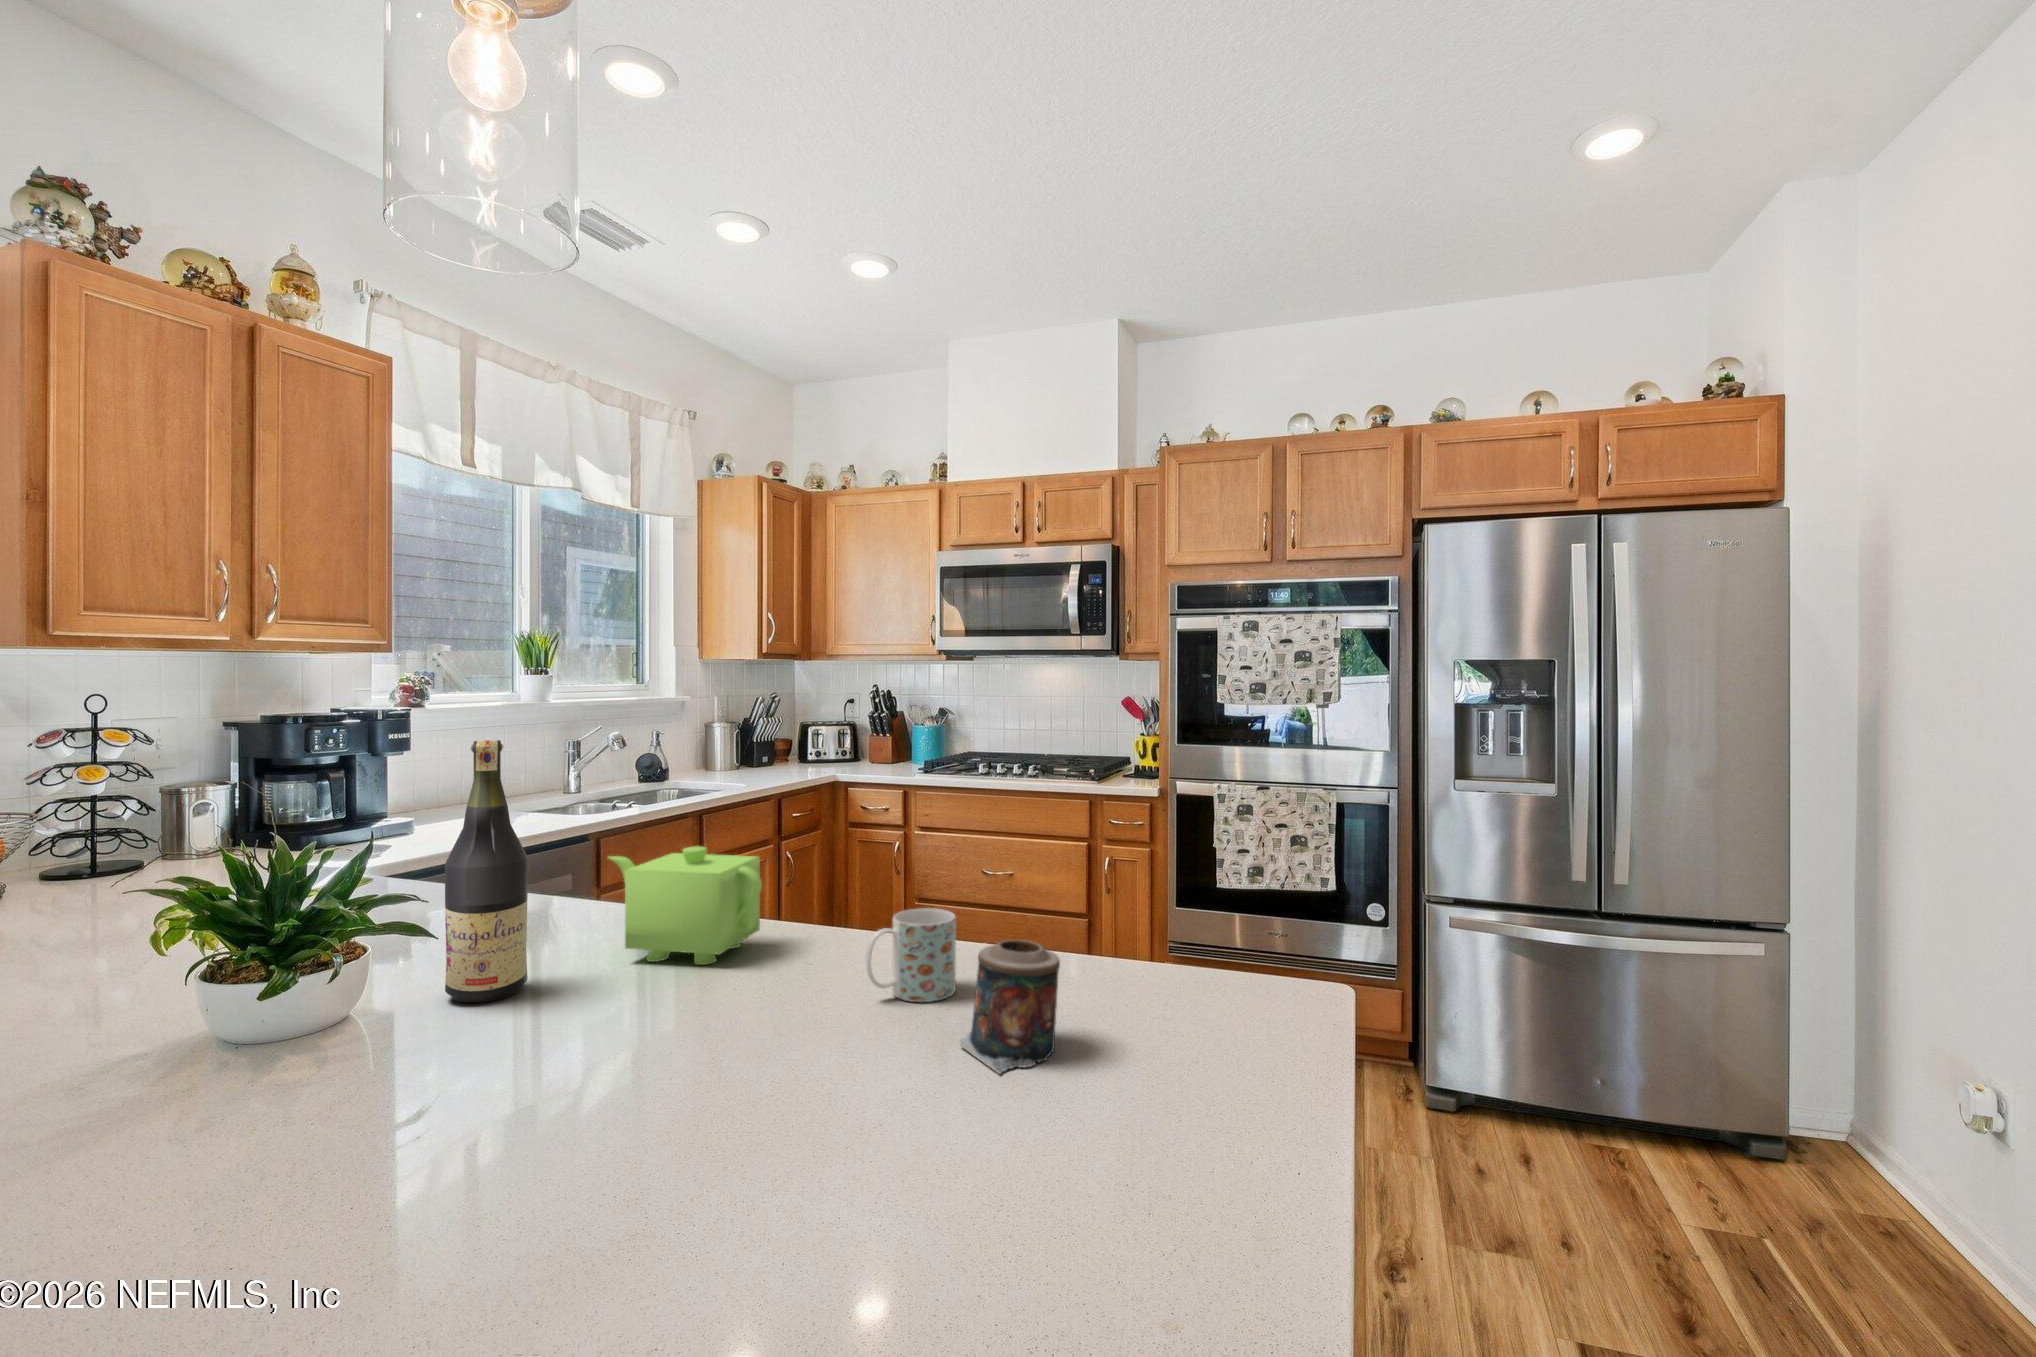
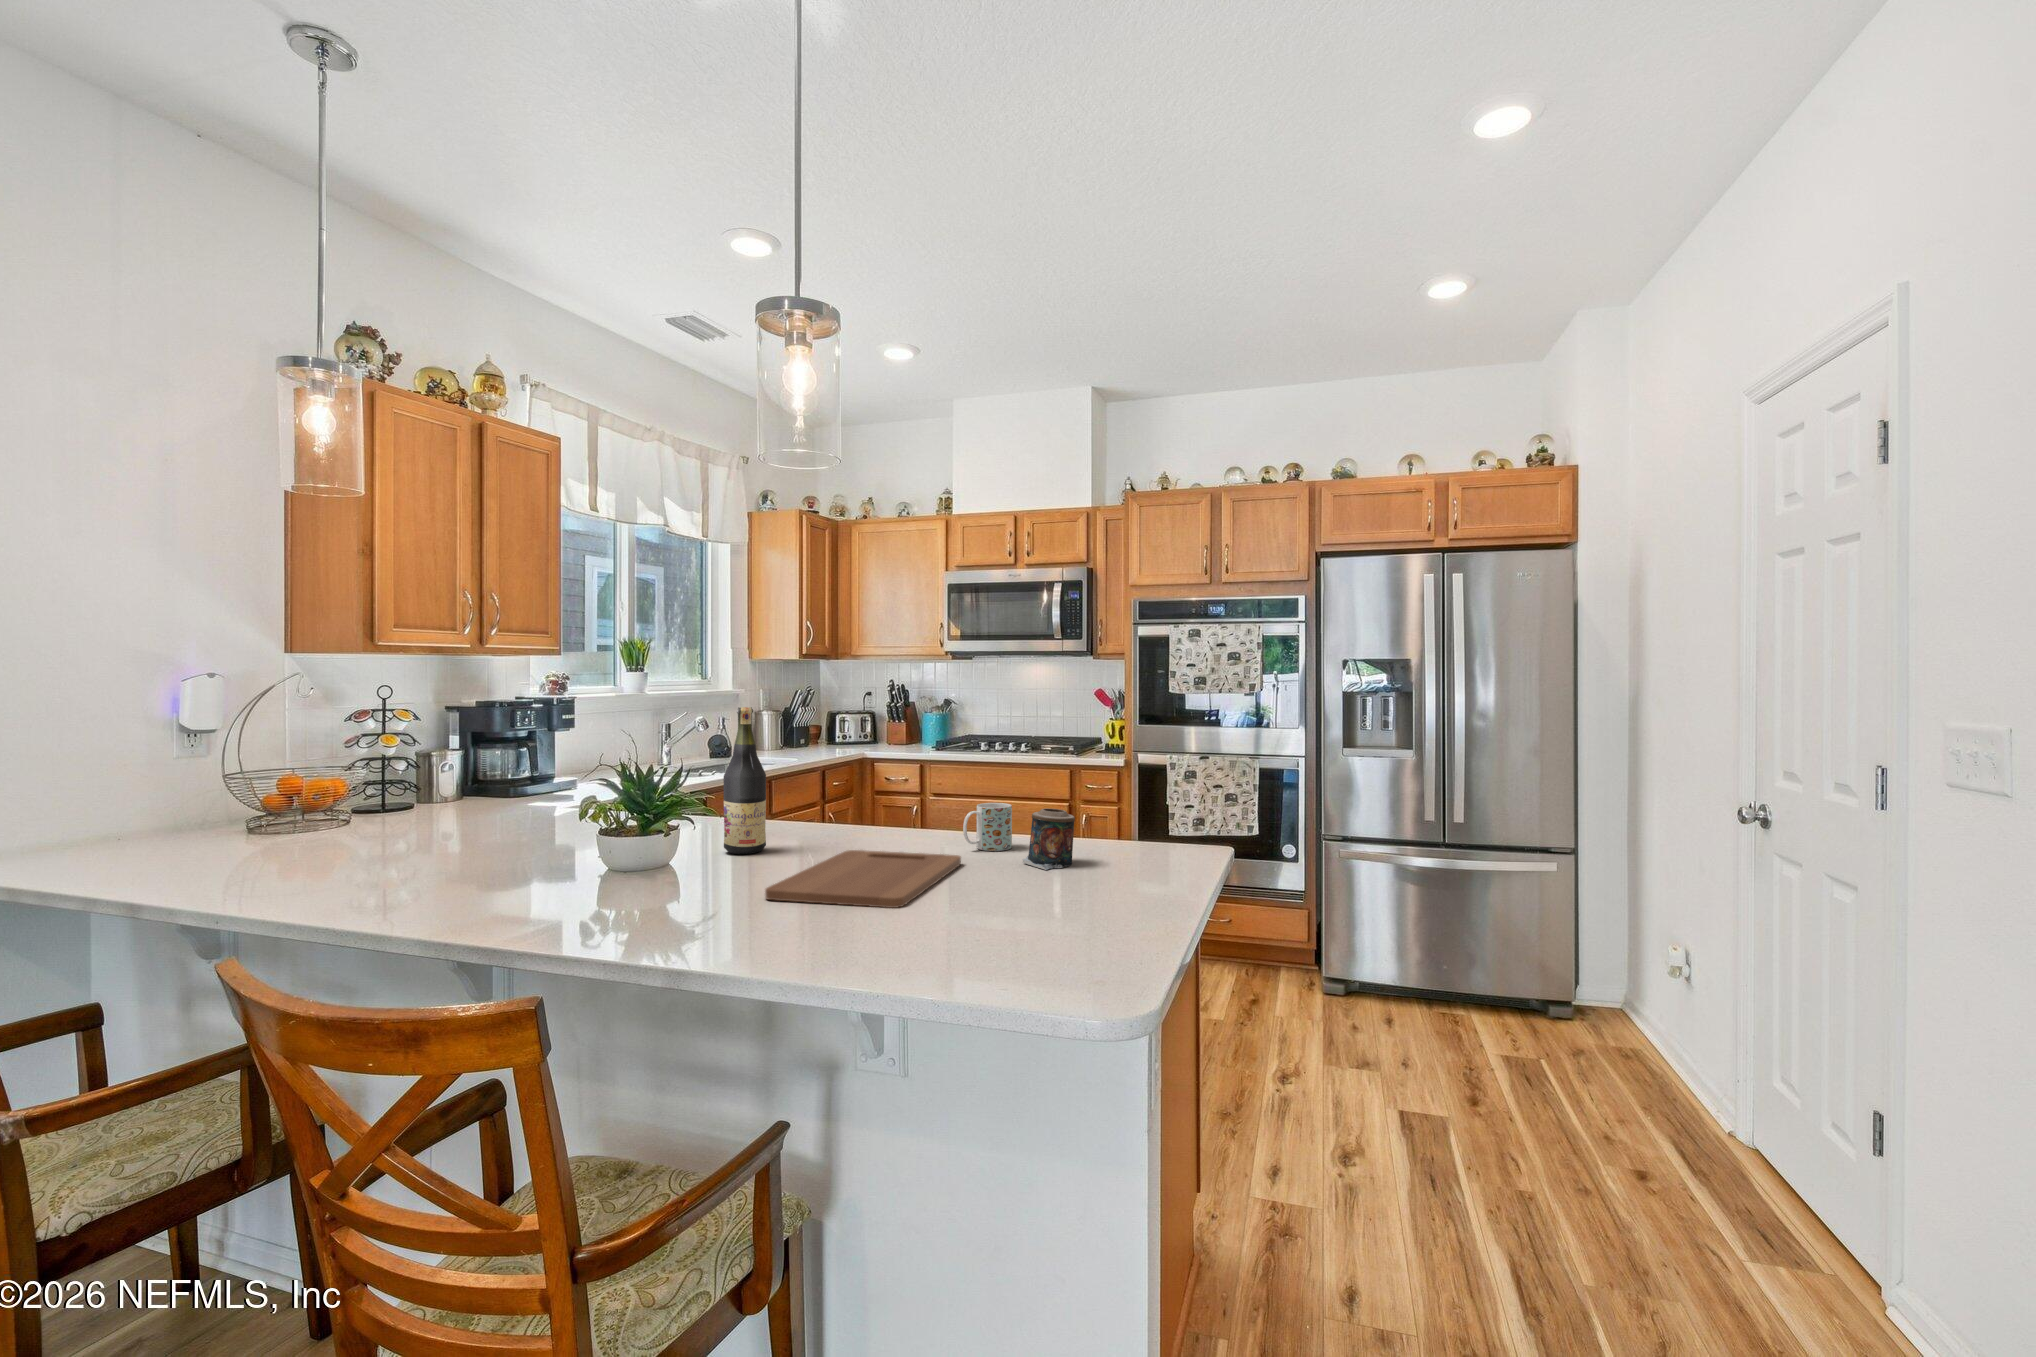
teapot: present [608,846,762,965] -> none [793,773,890,841]
cutting board: none [350,1007,842,1244] -> present [765,850,961,908]

